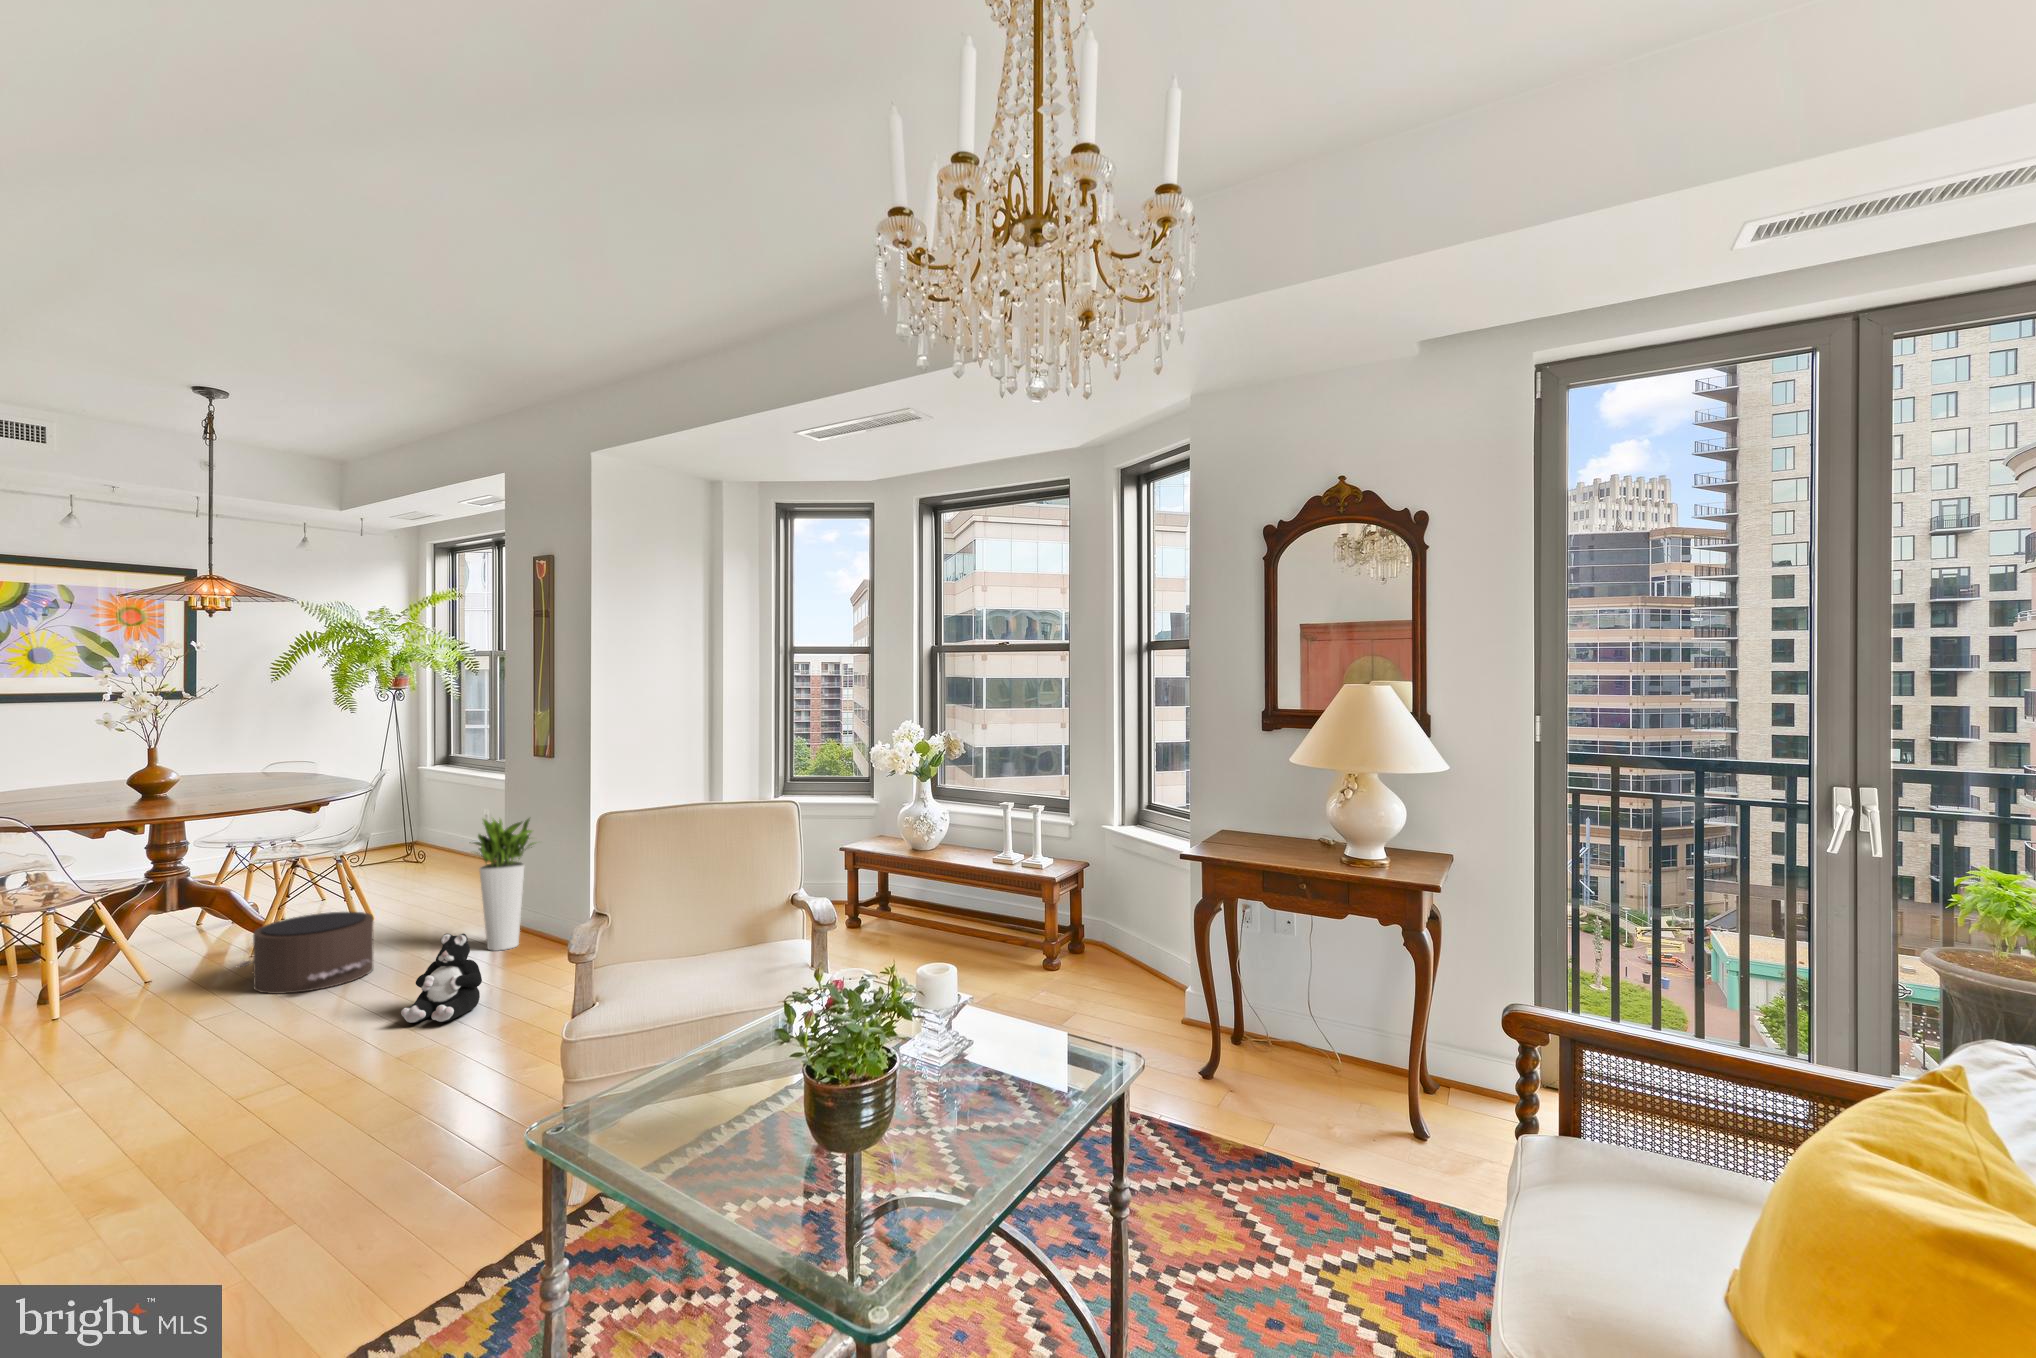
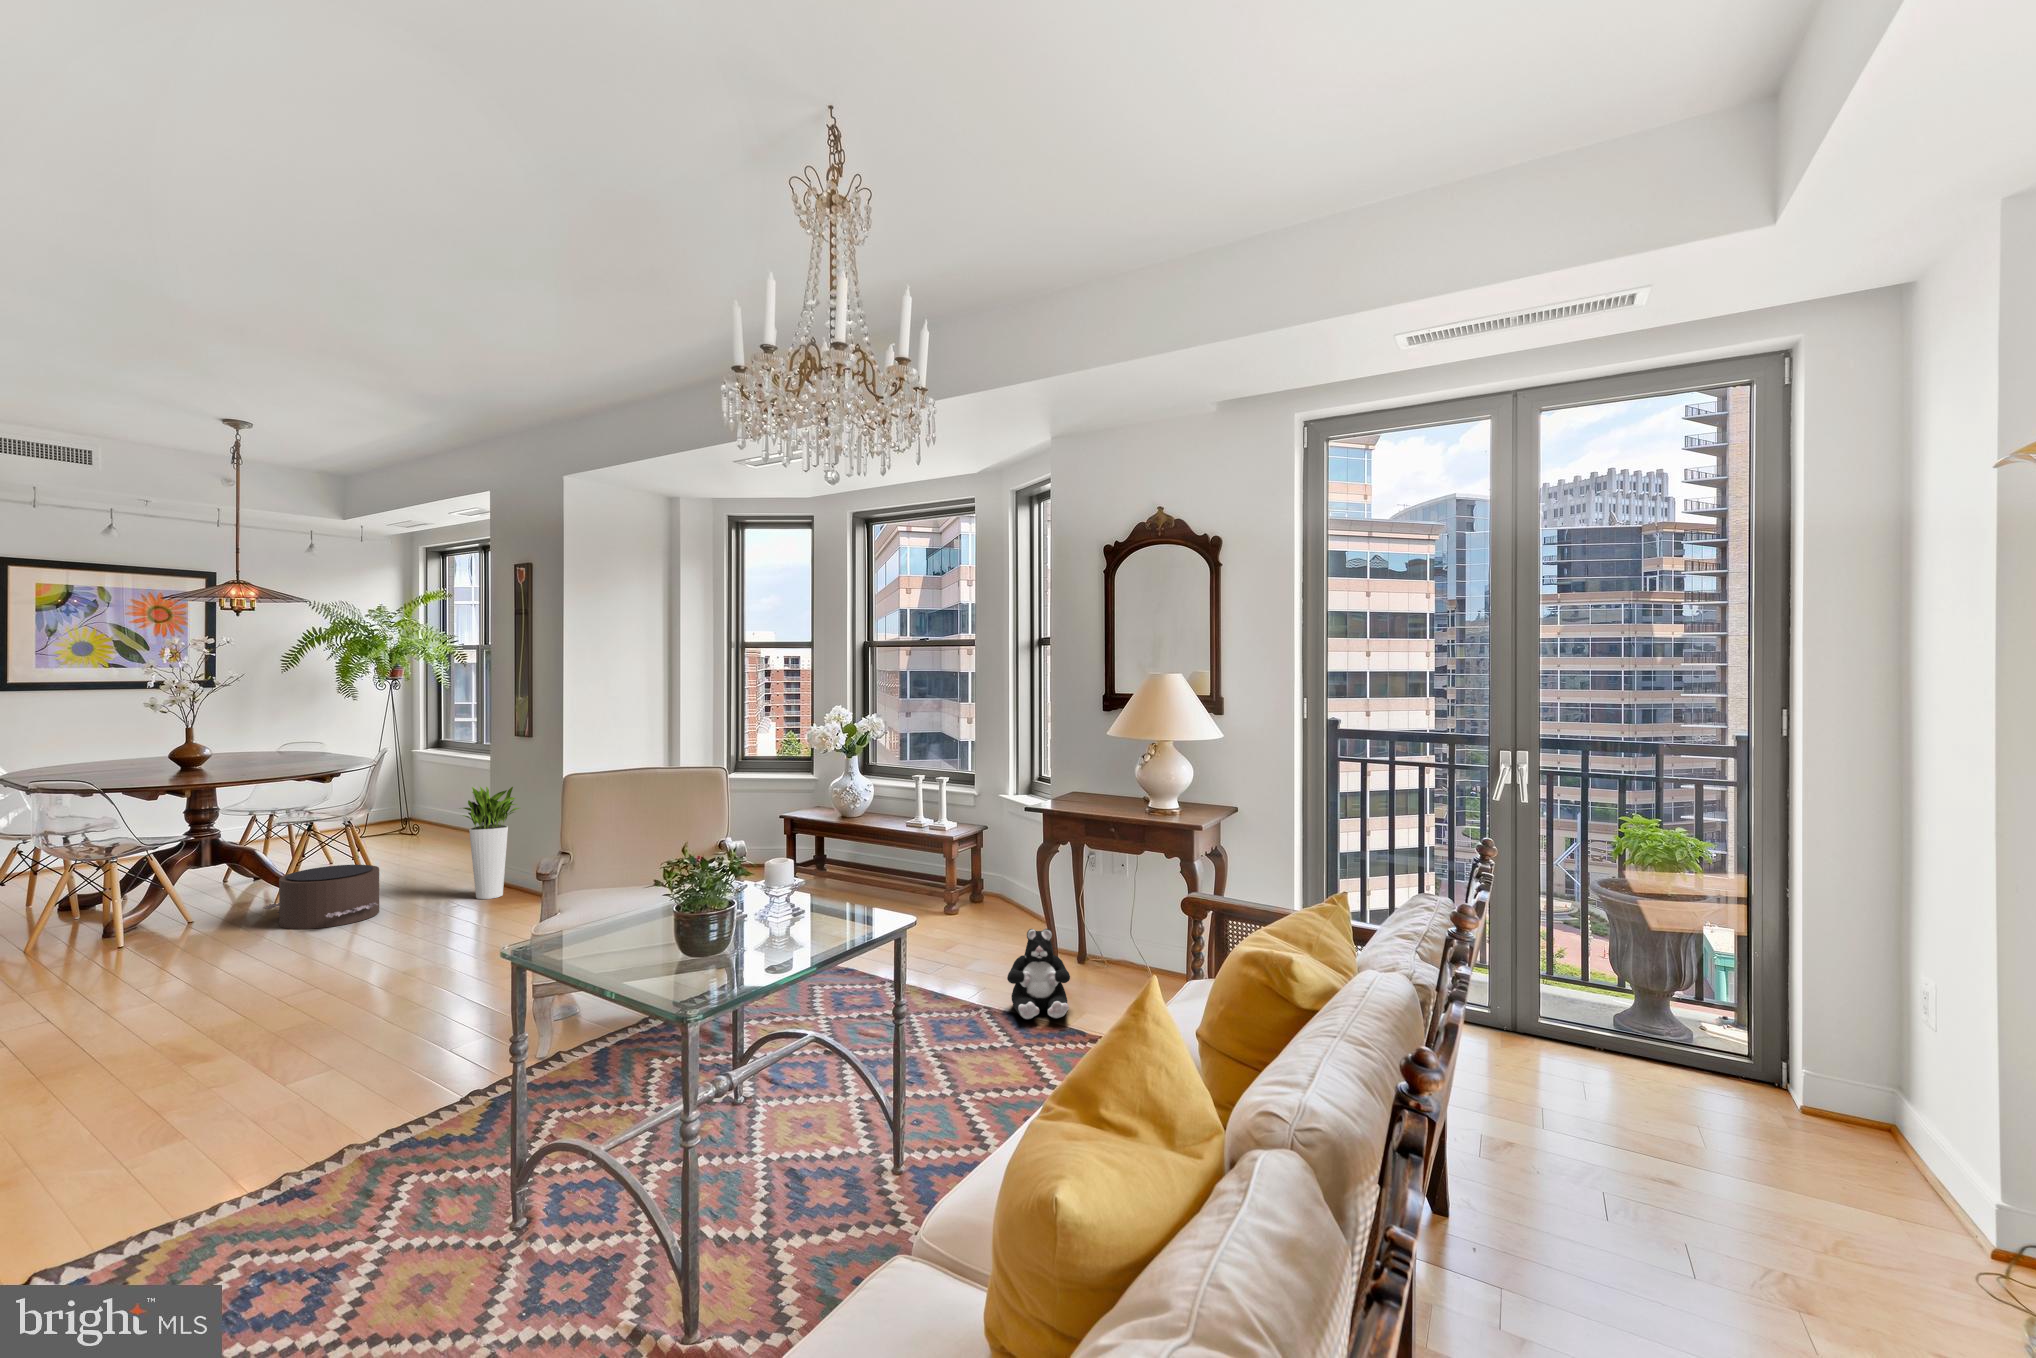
plush toy: present [401,933,482,1023] -> present [1007,929,1070,1019]

